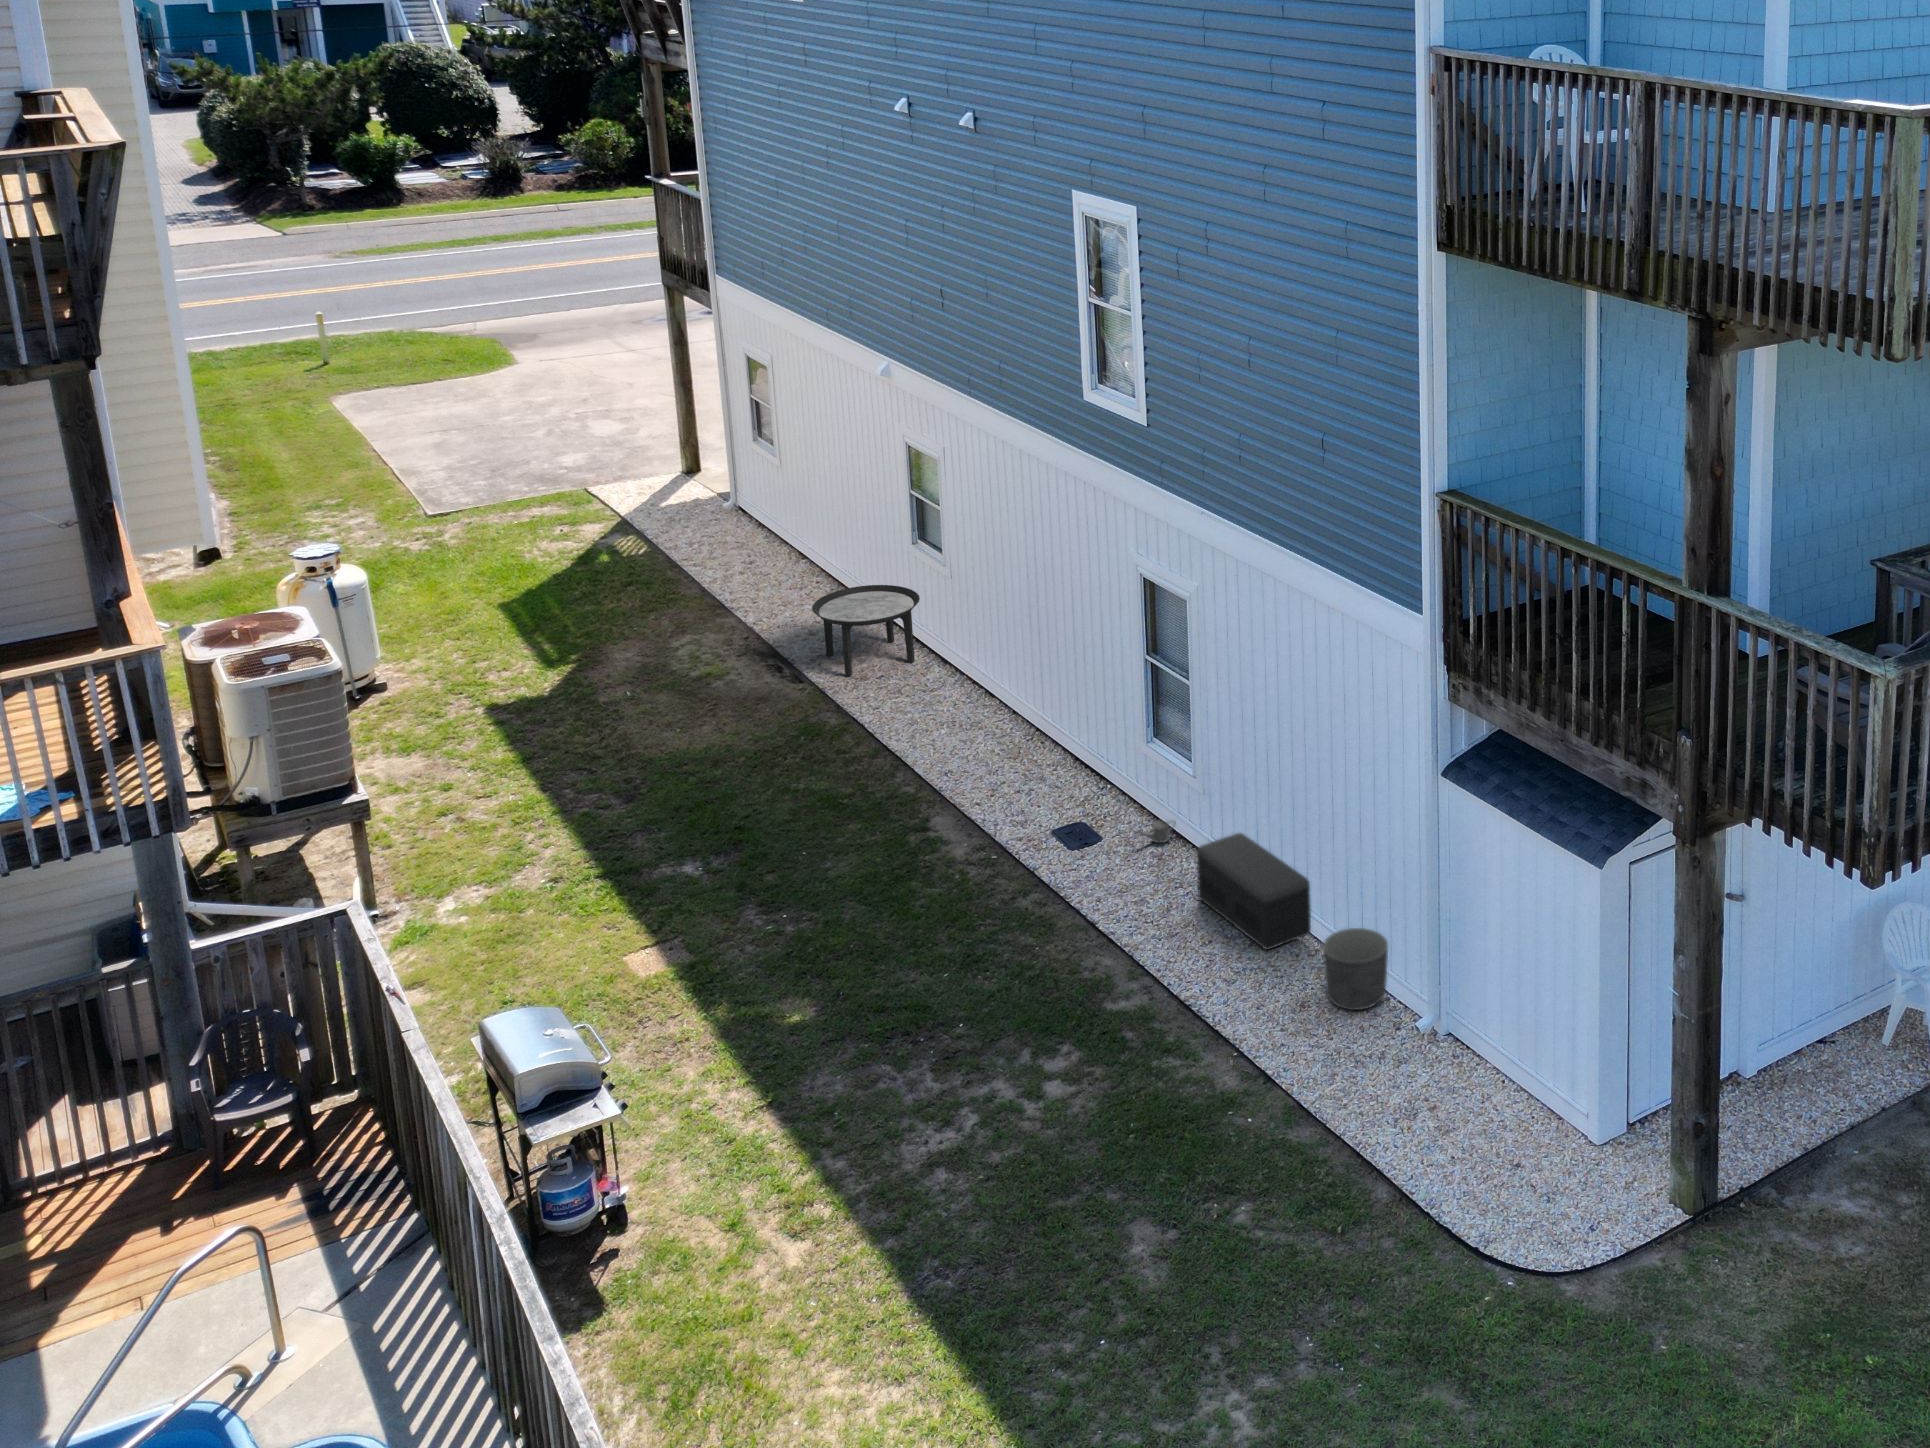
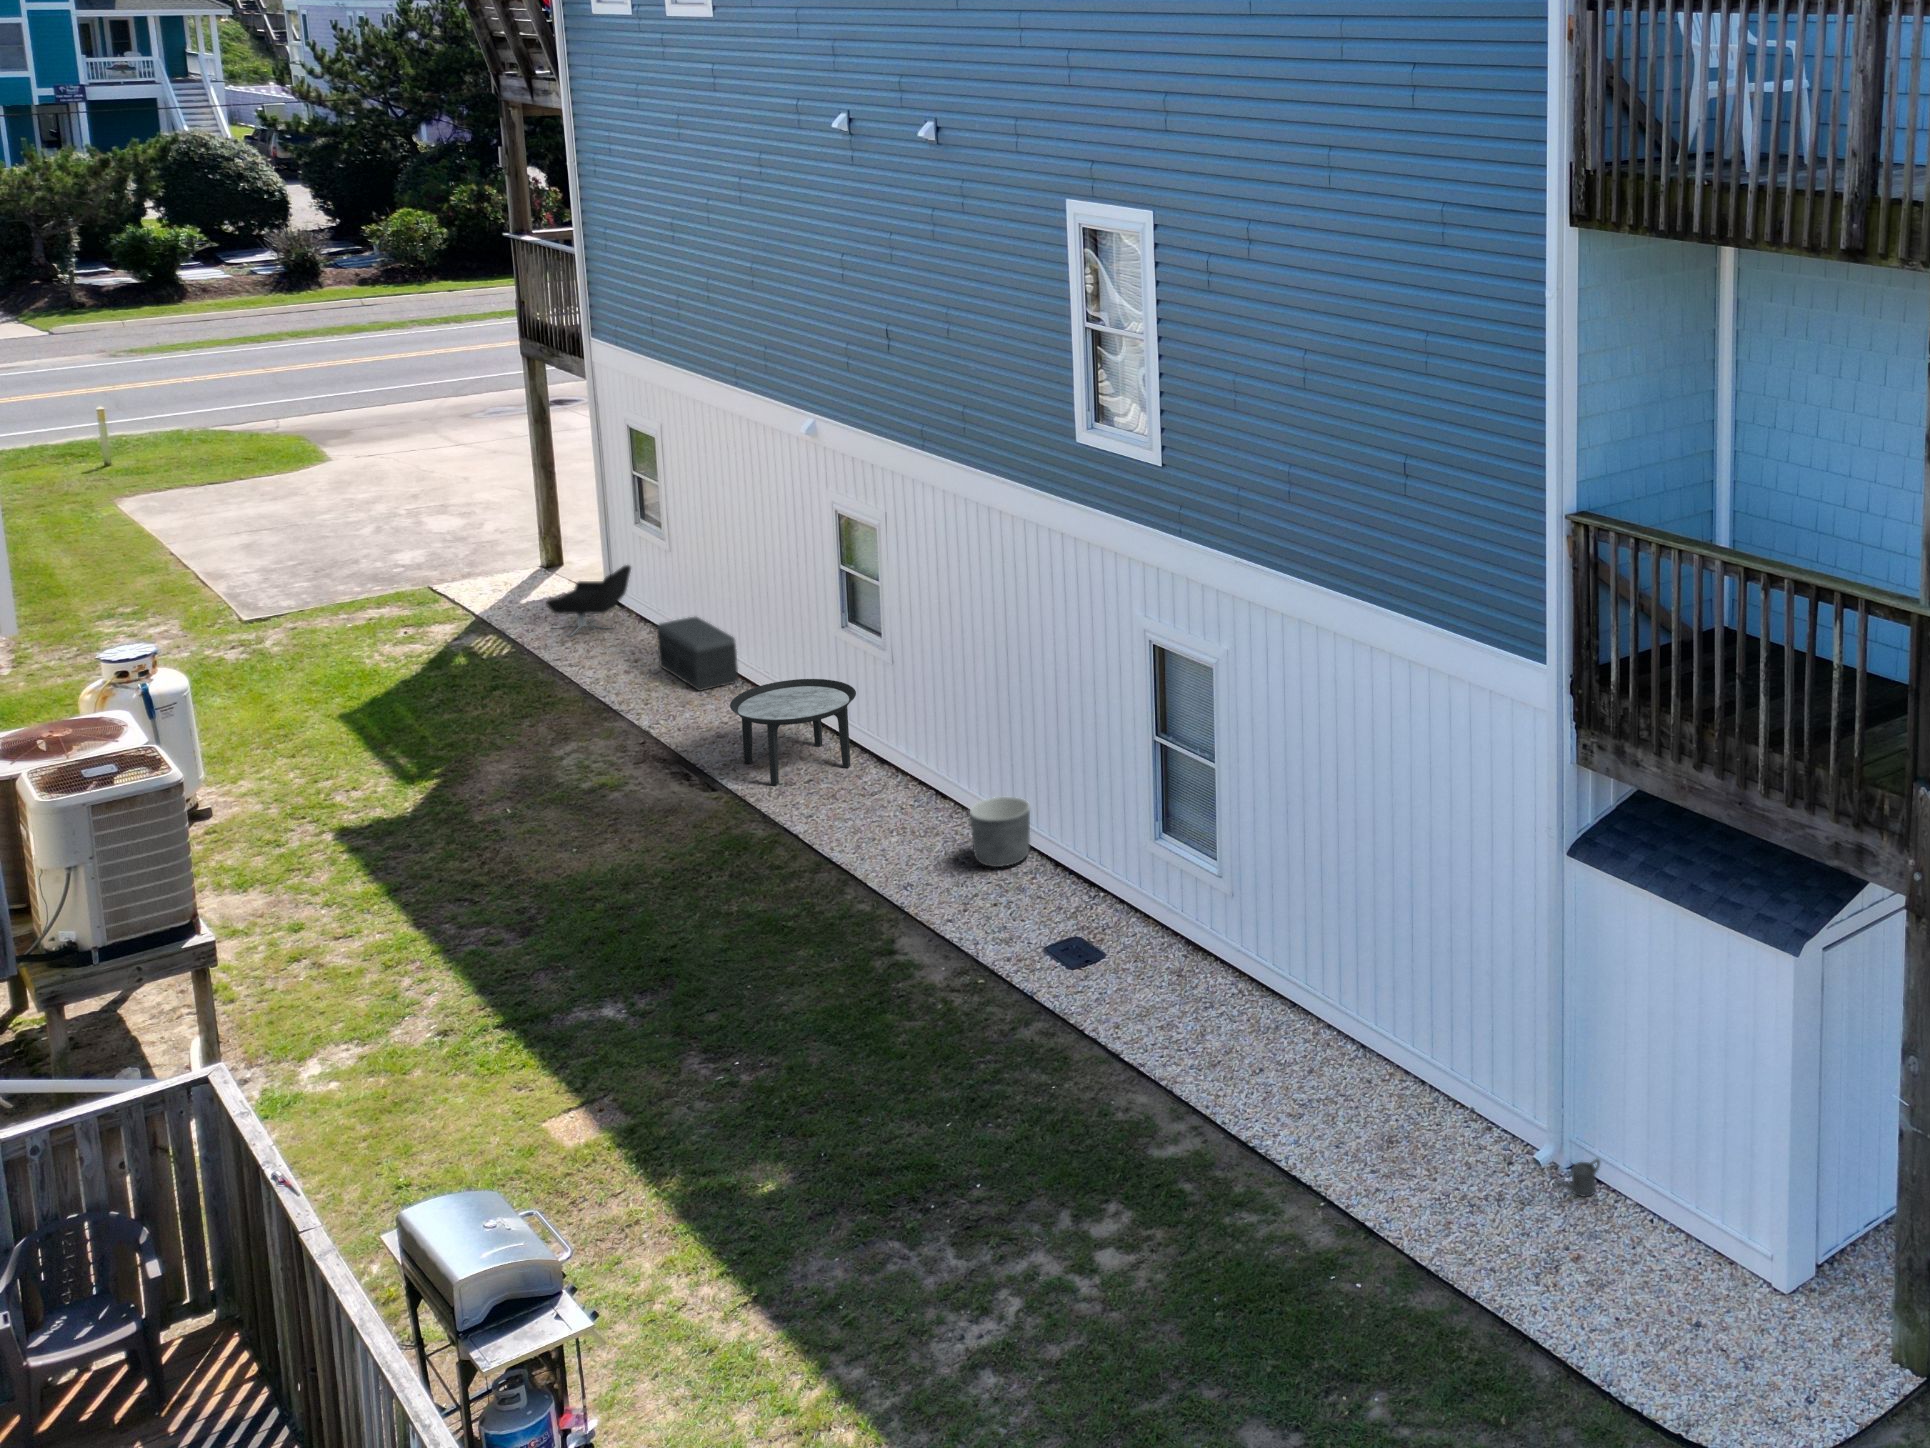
lounge chair: none [676,474,749,536] -> present [546,565,631,636]
watering can: present [1136,821,1176,843] -> present [1555,1159,1600,1197]
storage bench: present [1197,833,1311,950] -> present [657,617,738,691]
planter: present [1323,928,1388,1010] -> present [970,797,1030,867]

